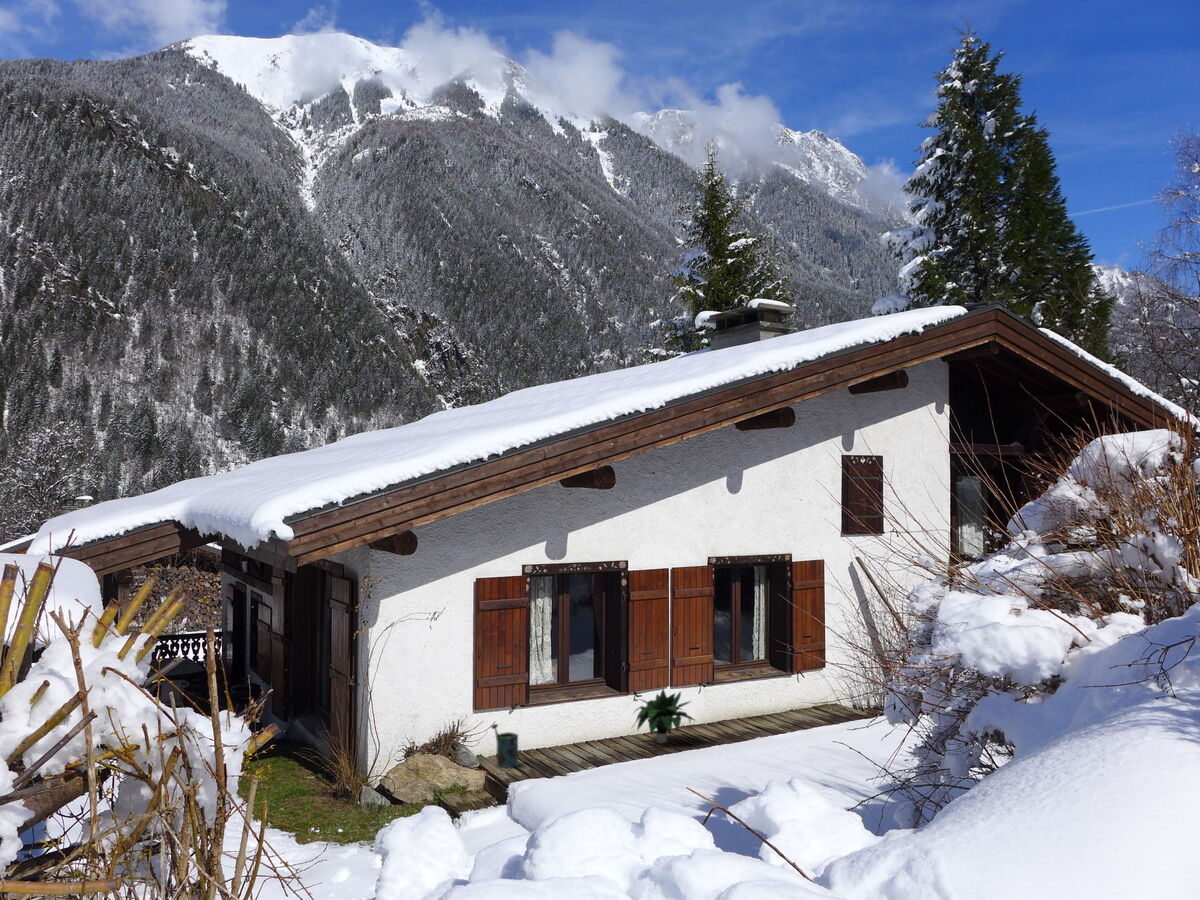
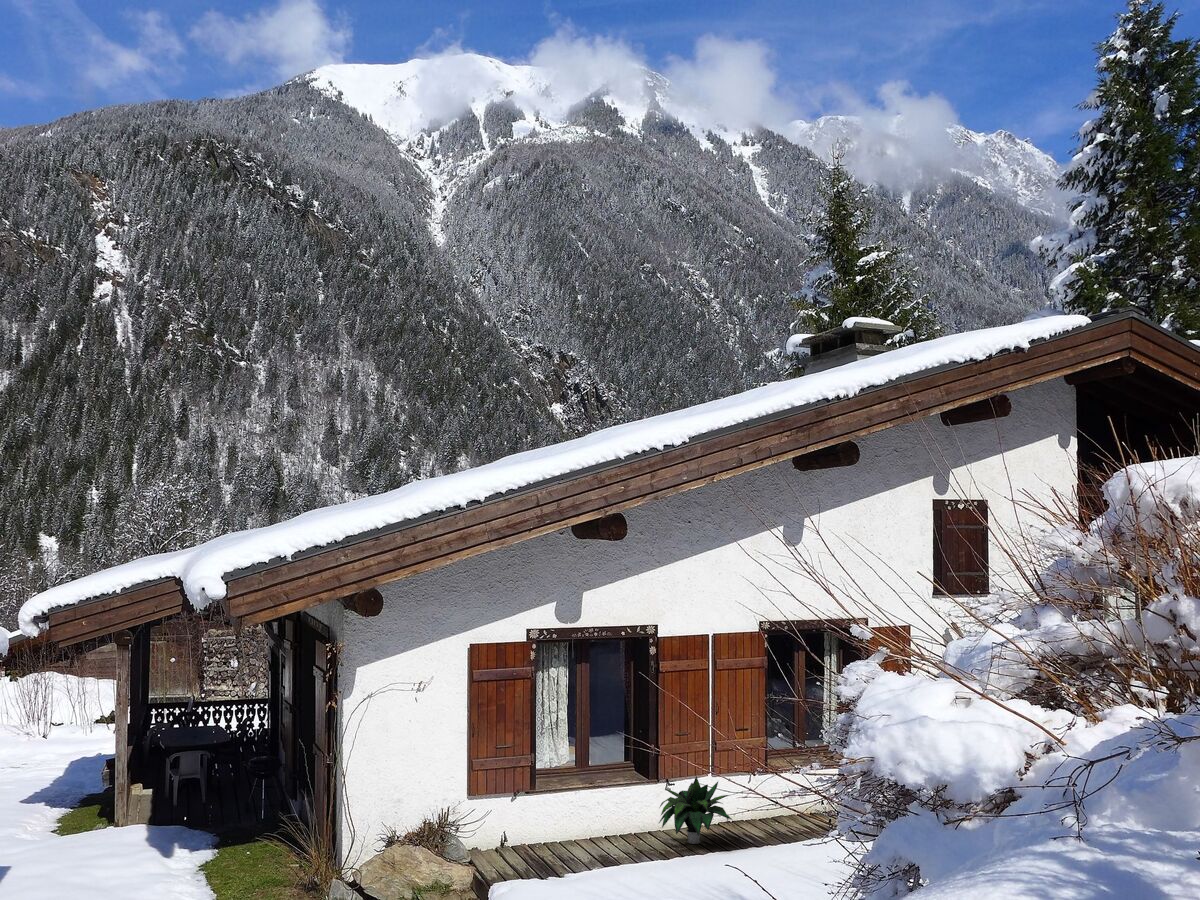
watering can: present [491,724,518,768] -> none [486,813,512,868]

